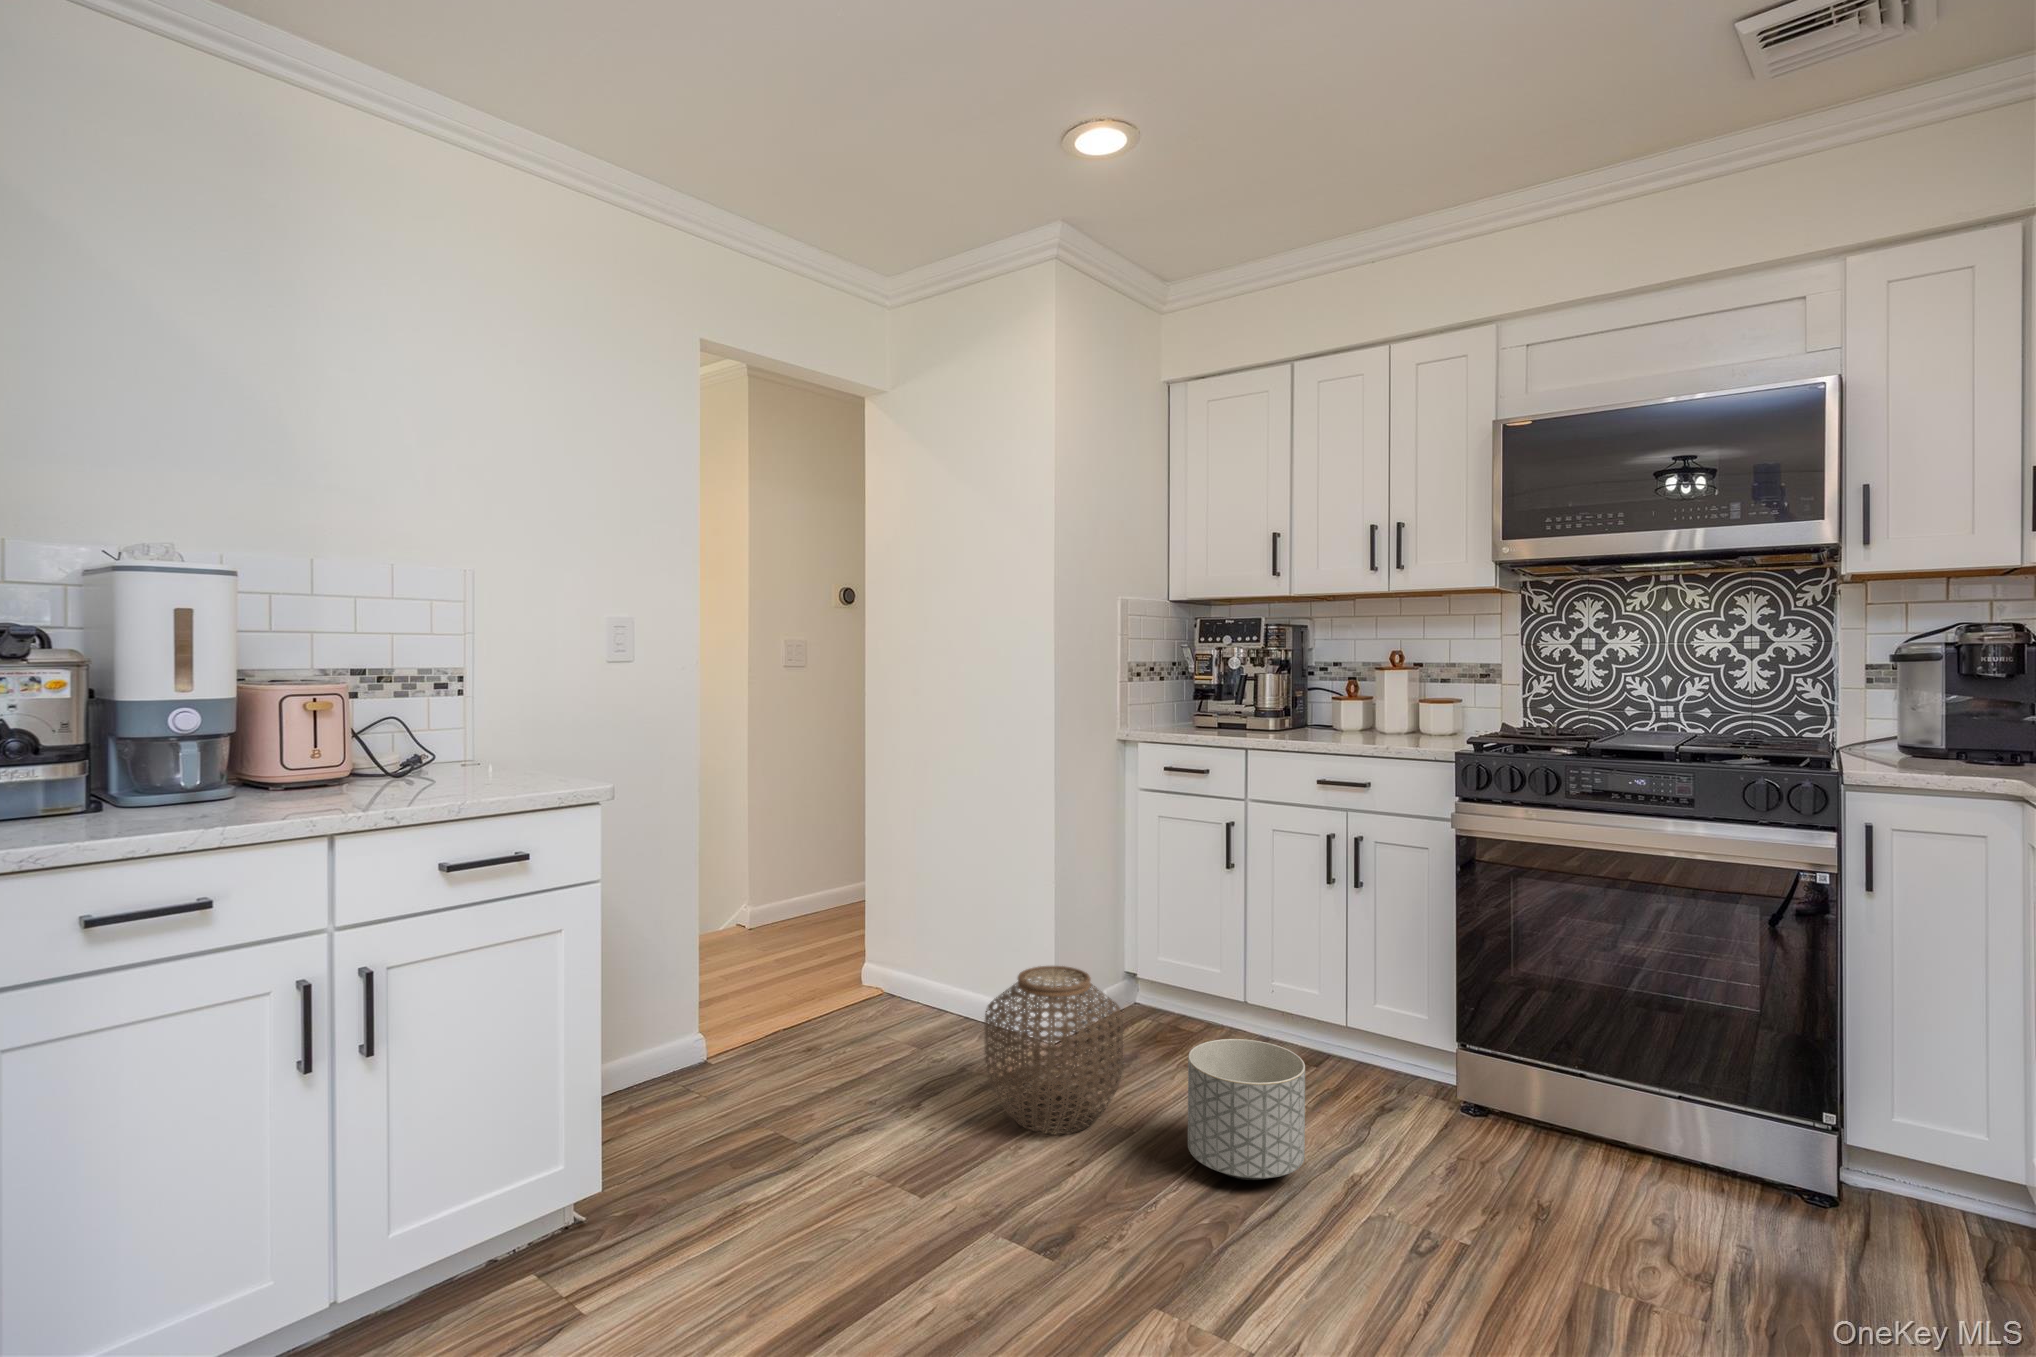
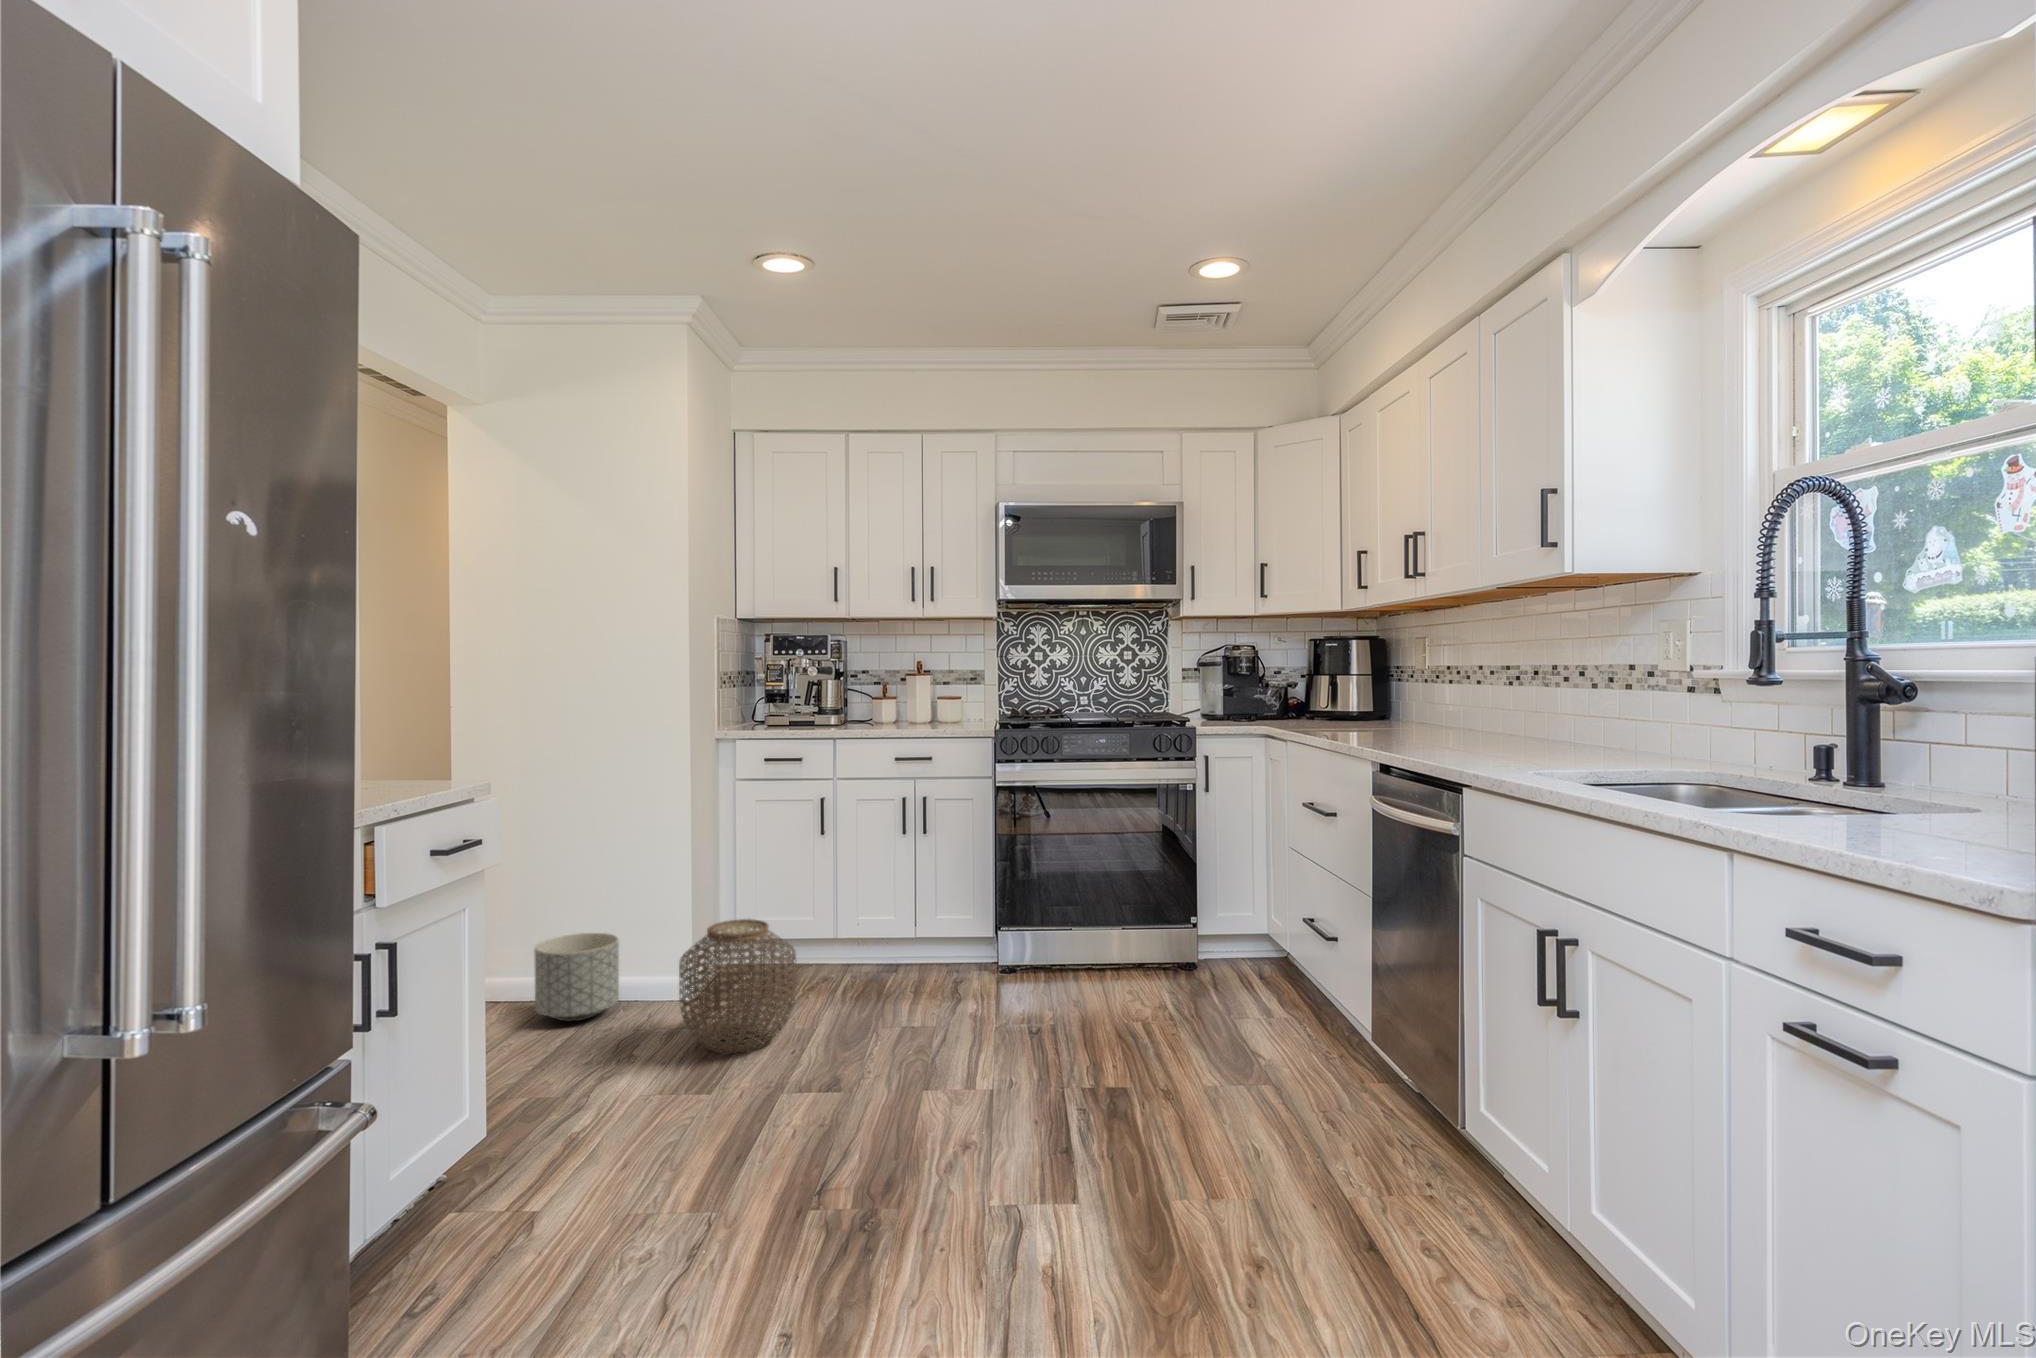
planter: present [1188,1039,1305,1180] -> present [534,933,619,1021]

